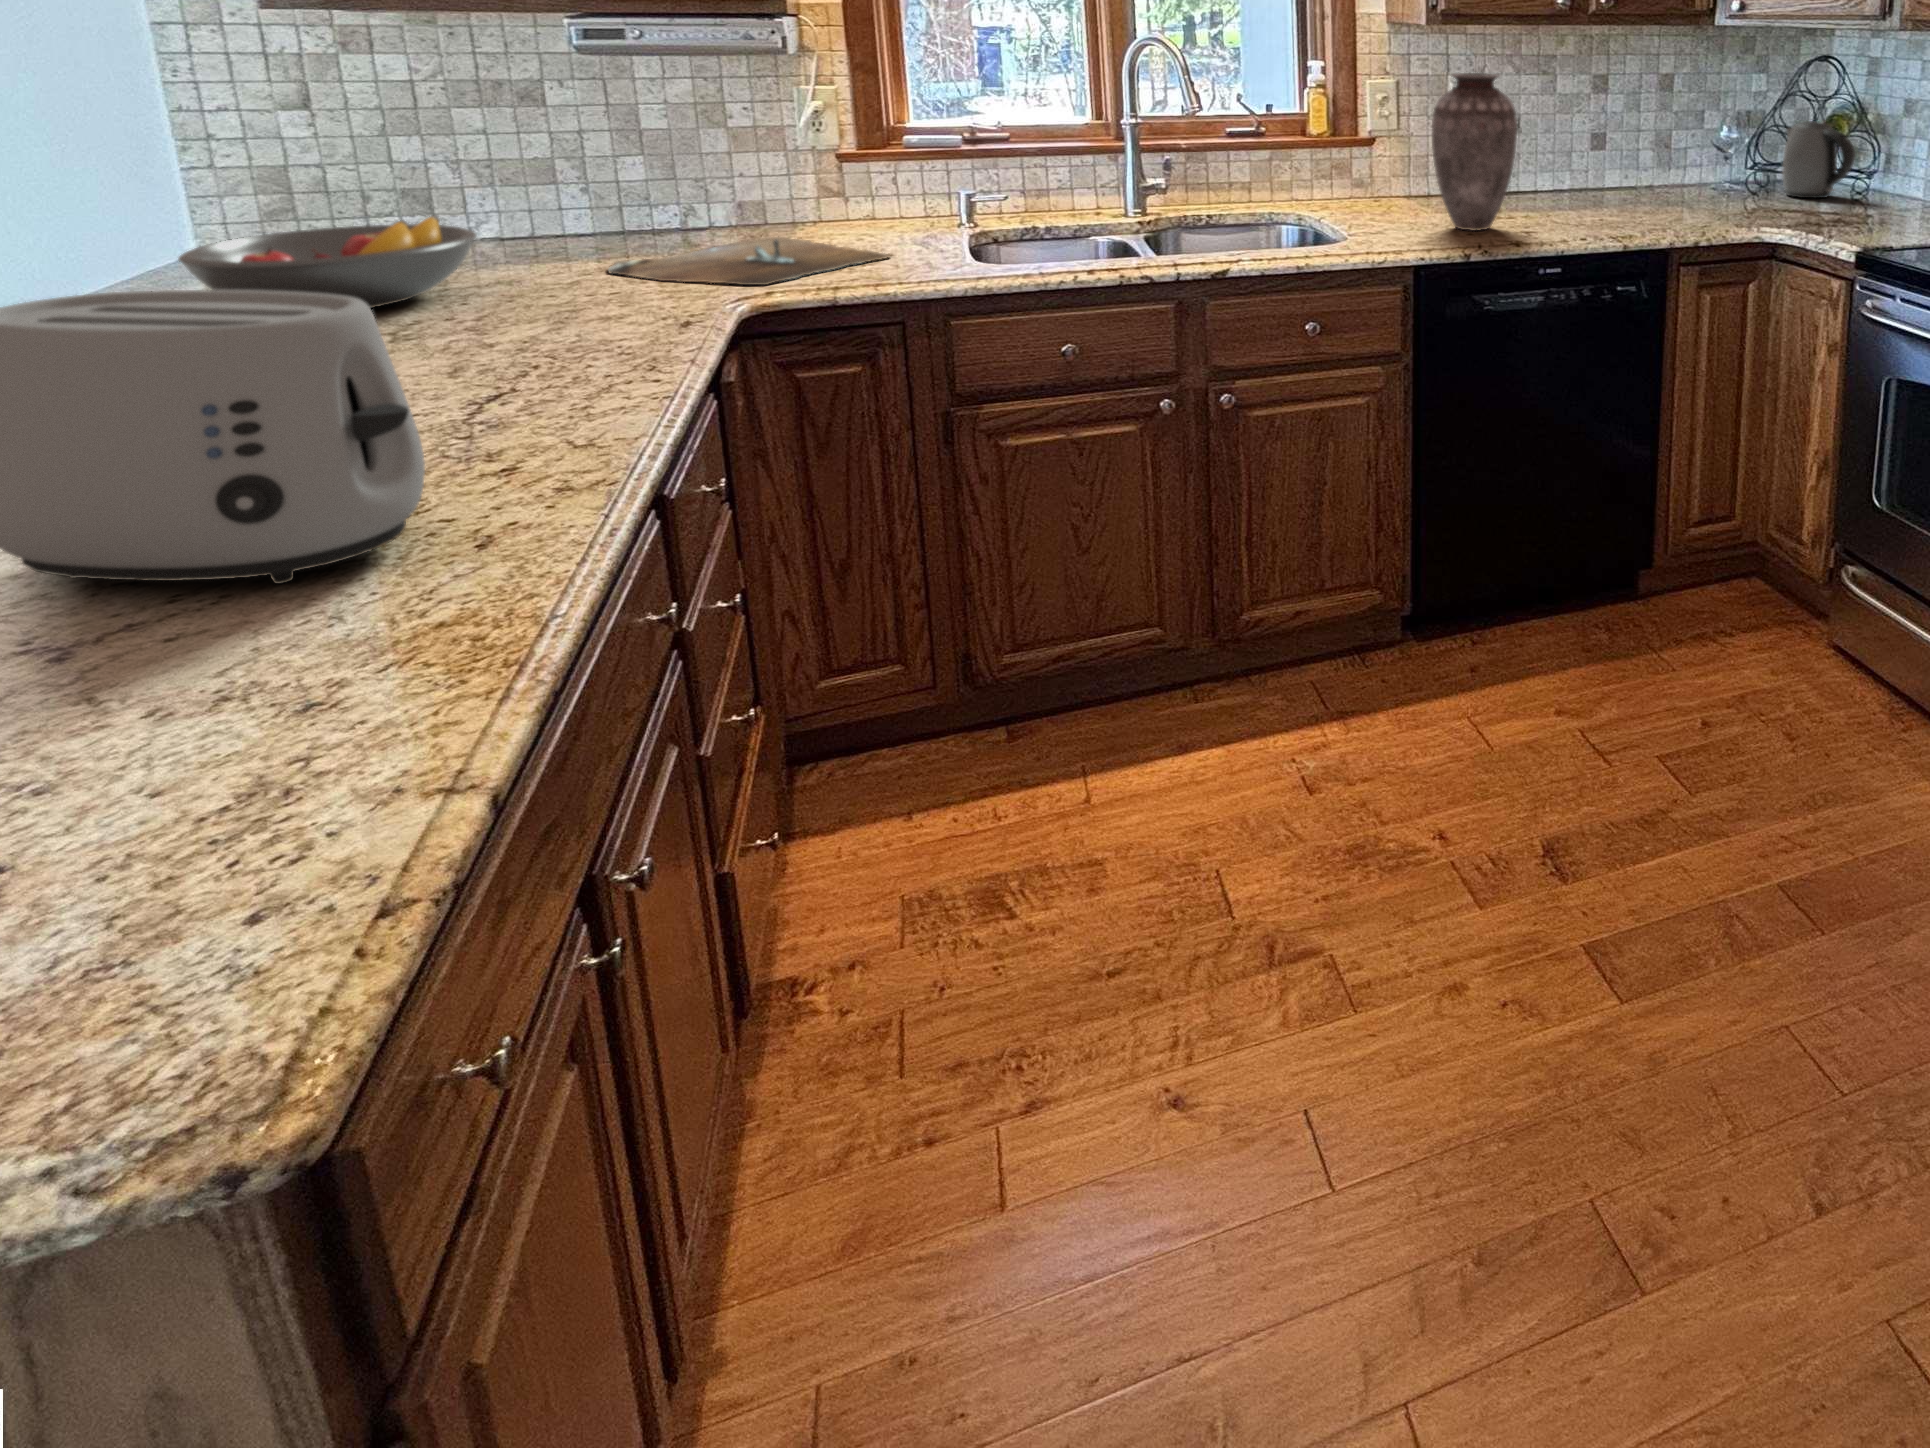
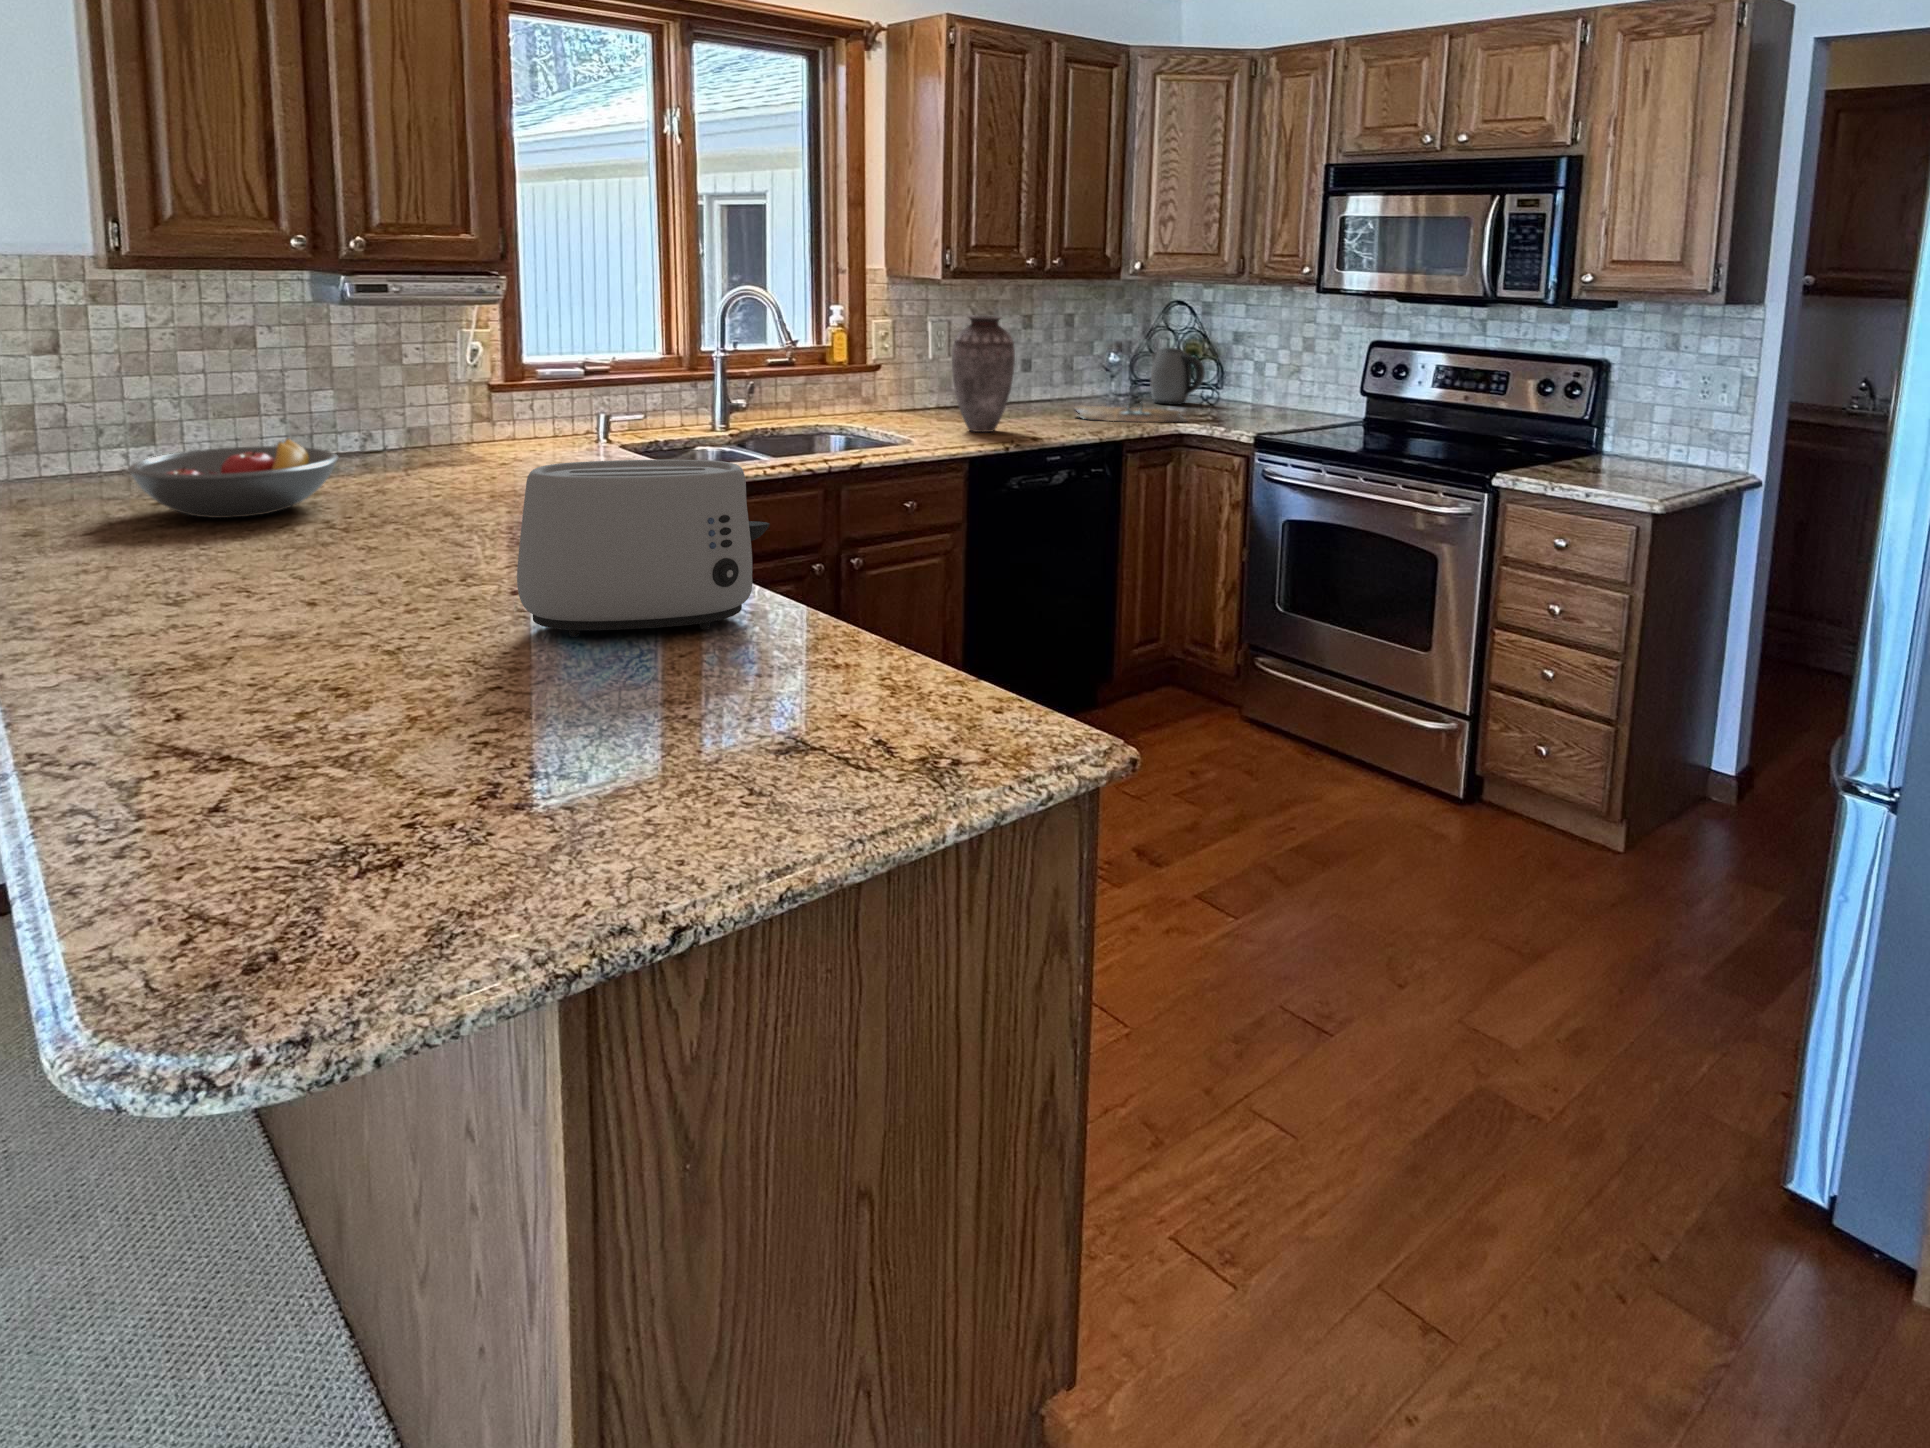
cutting board: present [608,236,890,285] -> present [1074,403,1186,422]

